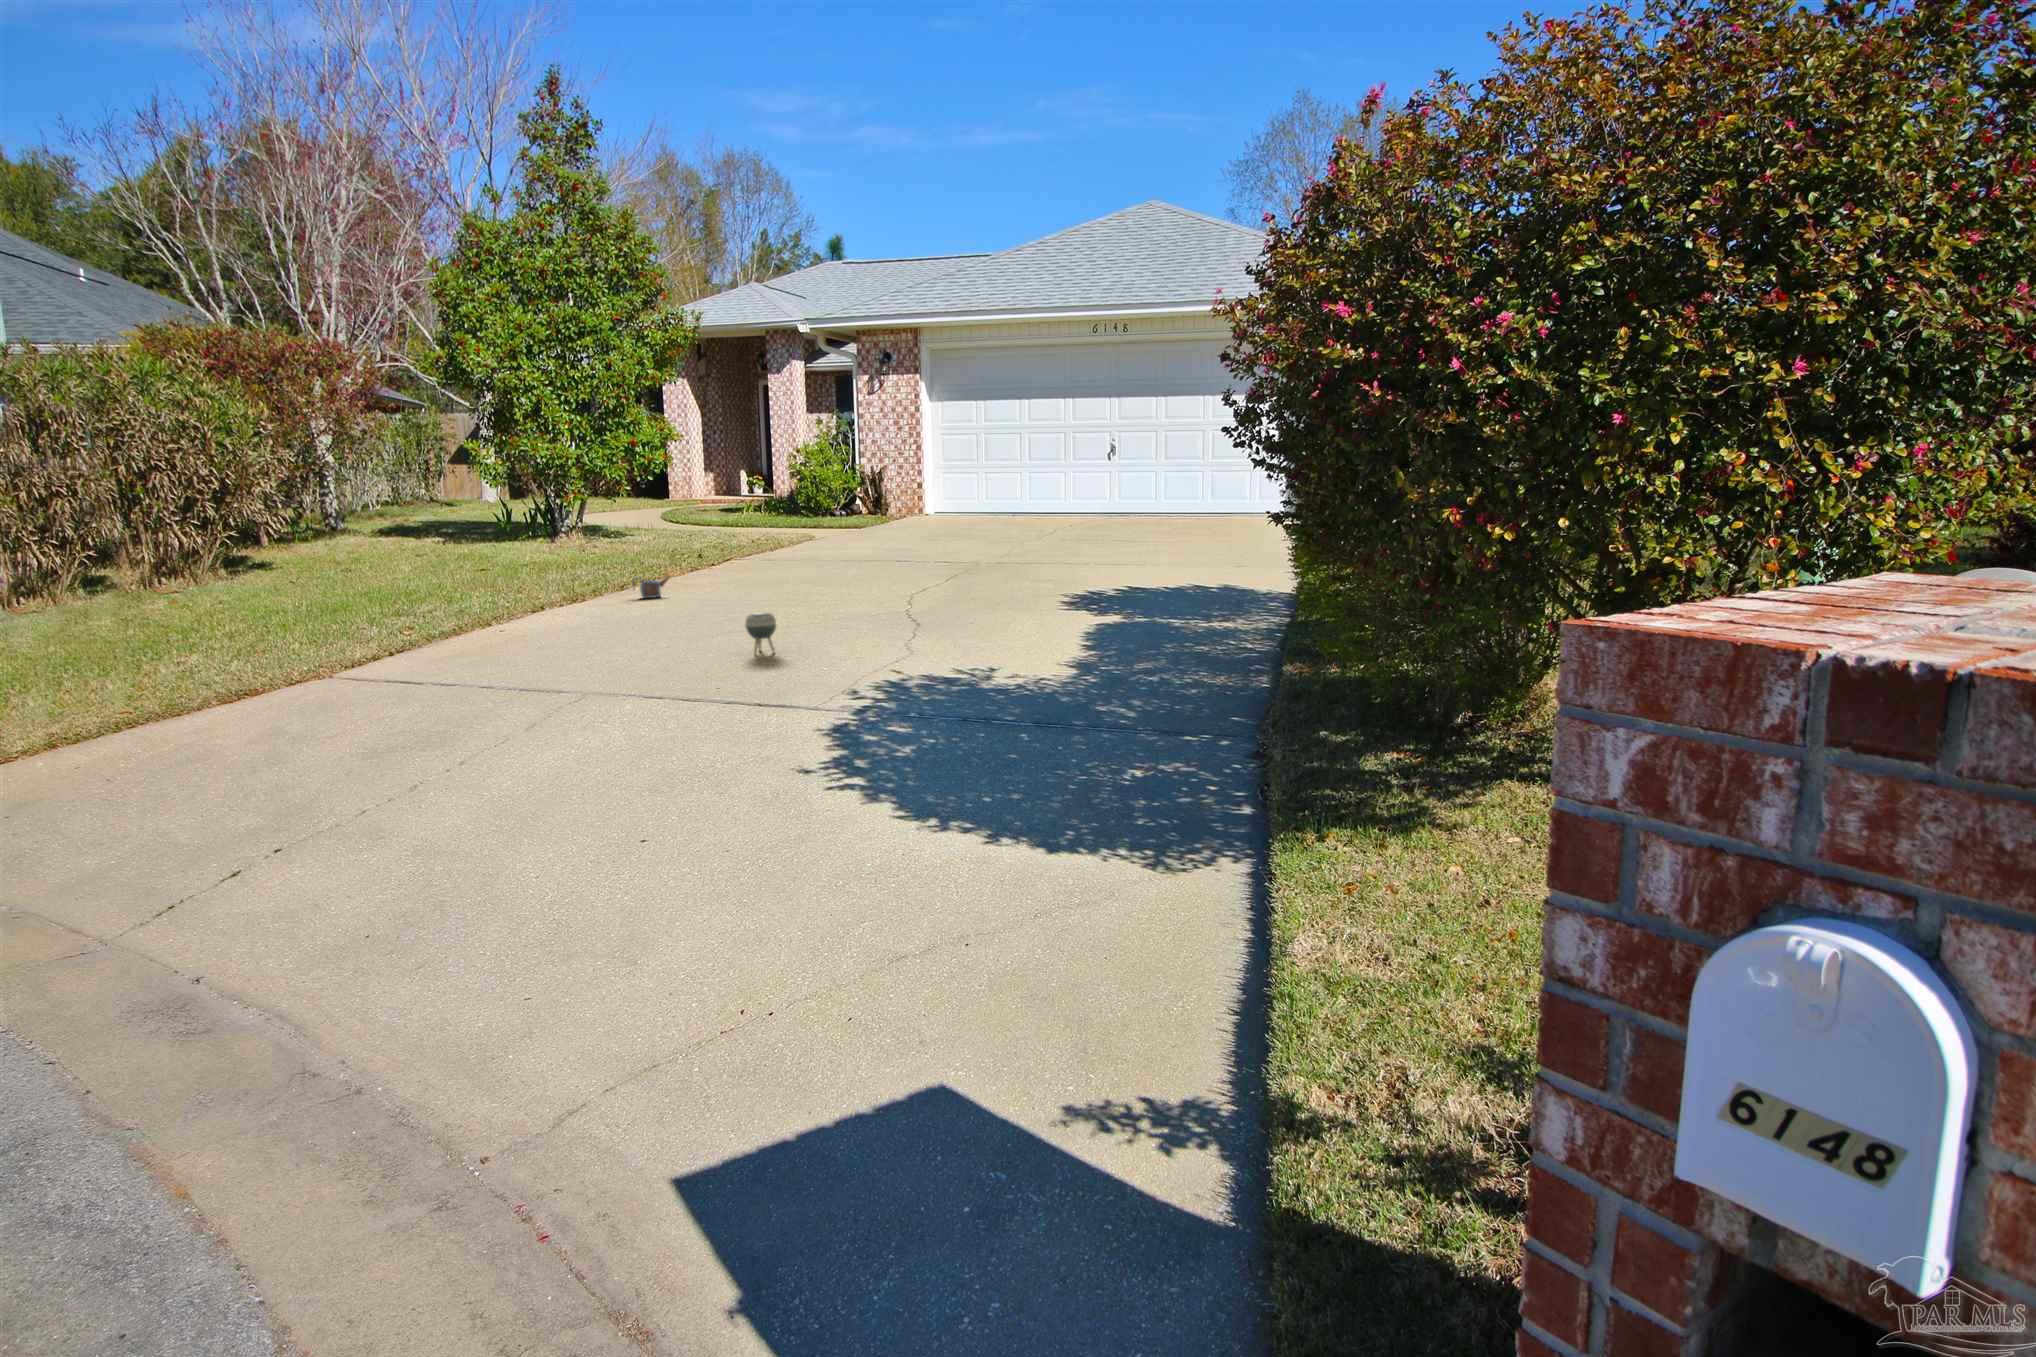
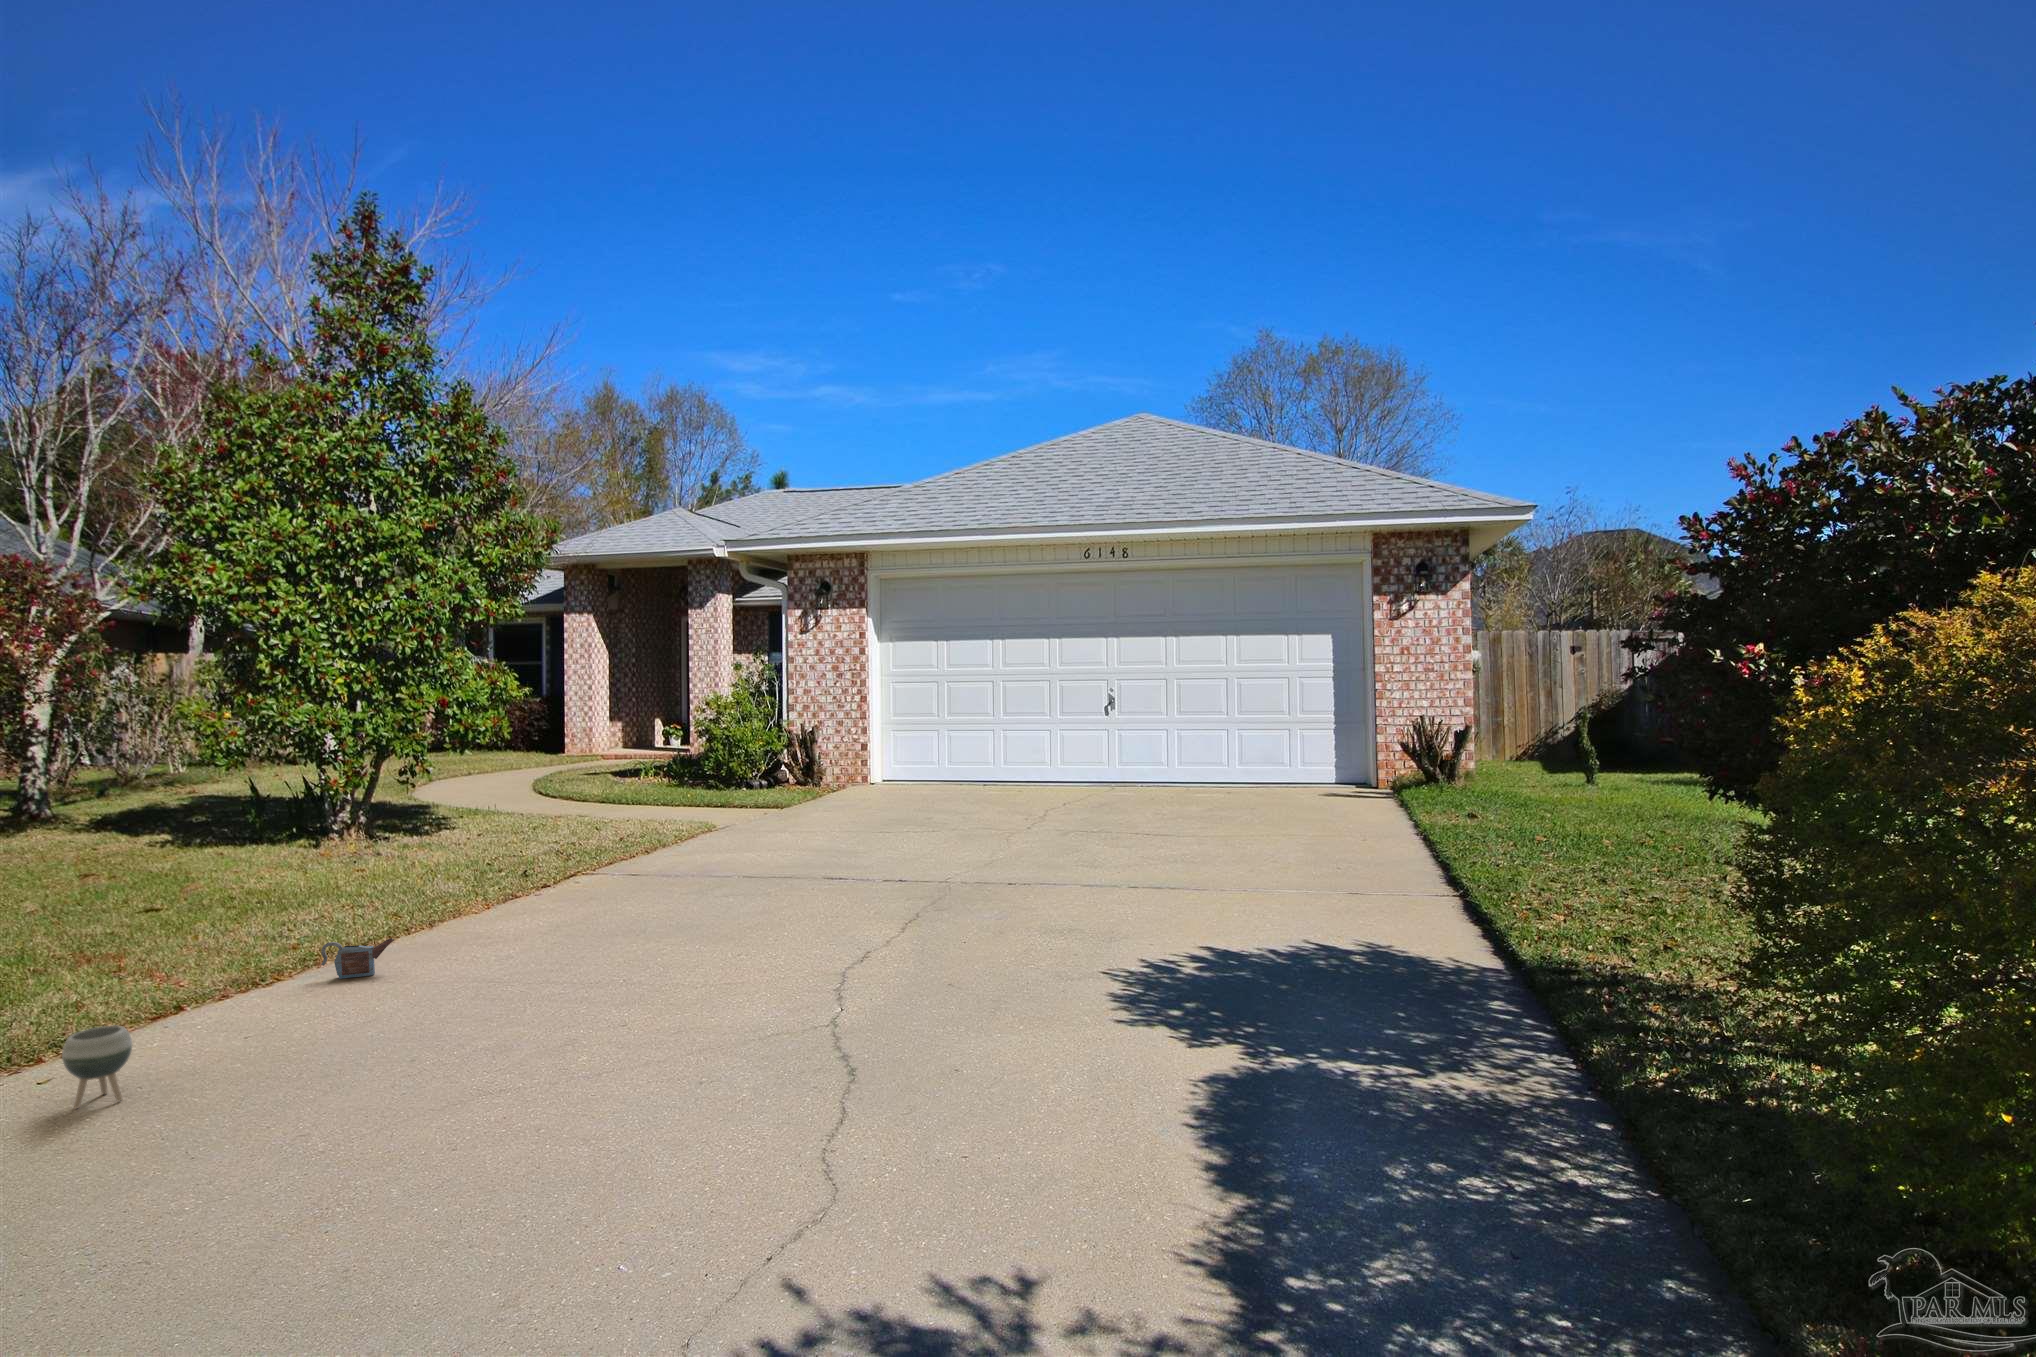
planter: present [745,613,776,654] -> present [62,1025,132,1108]

